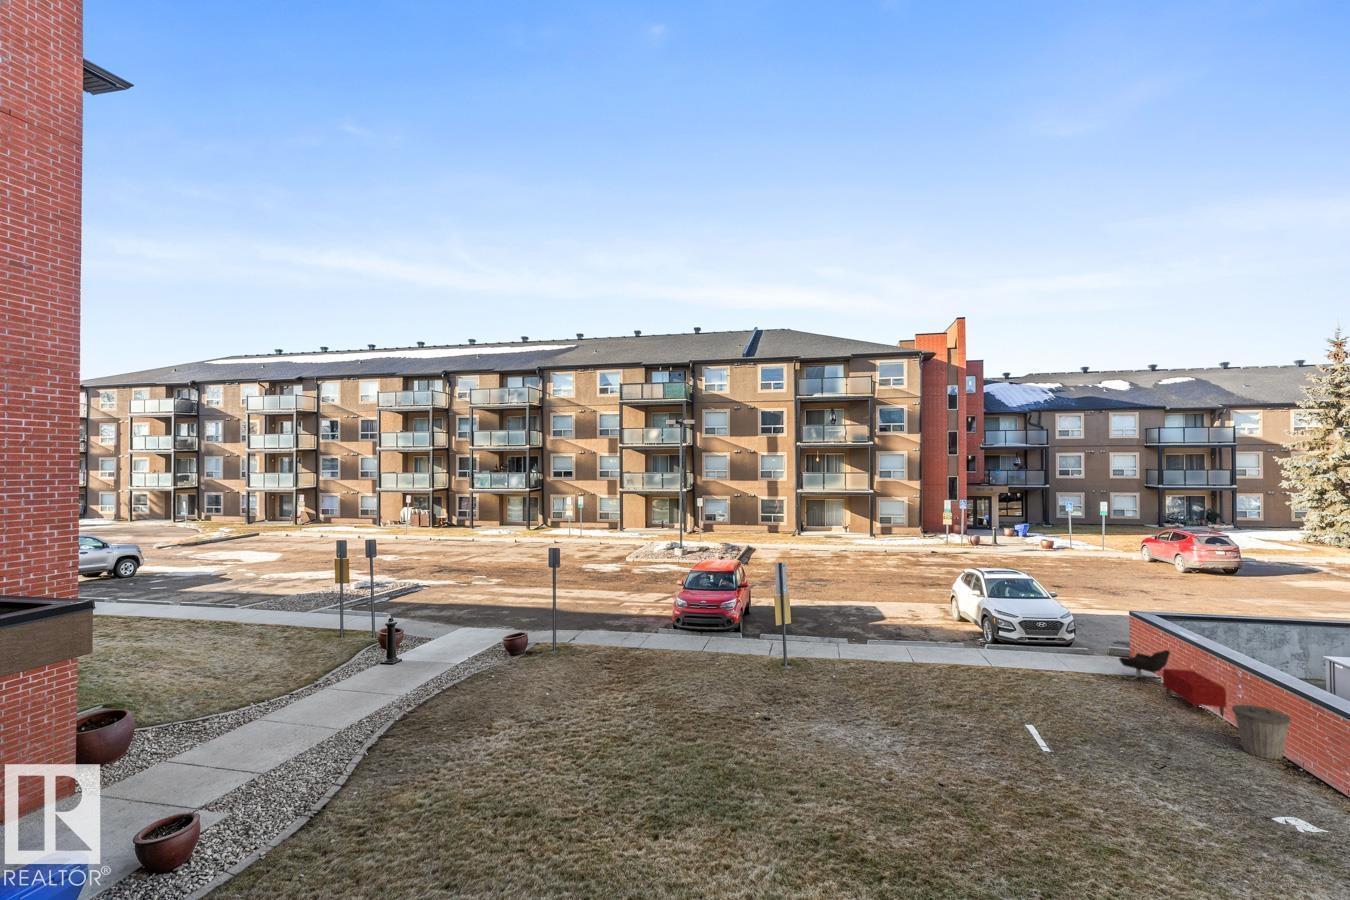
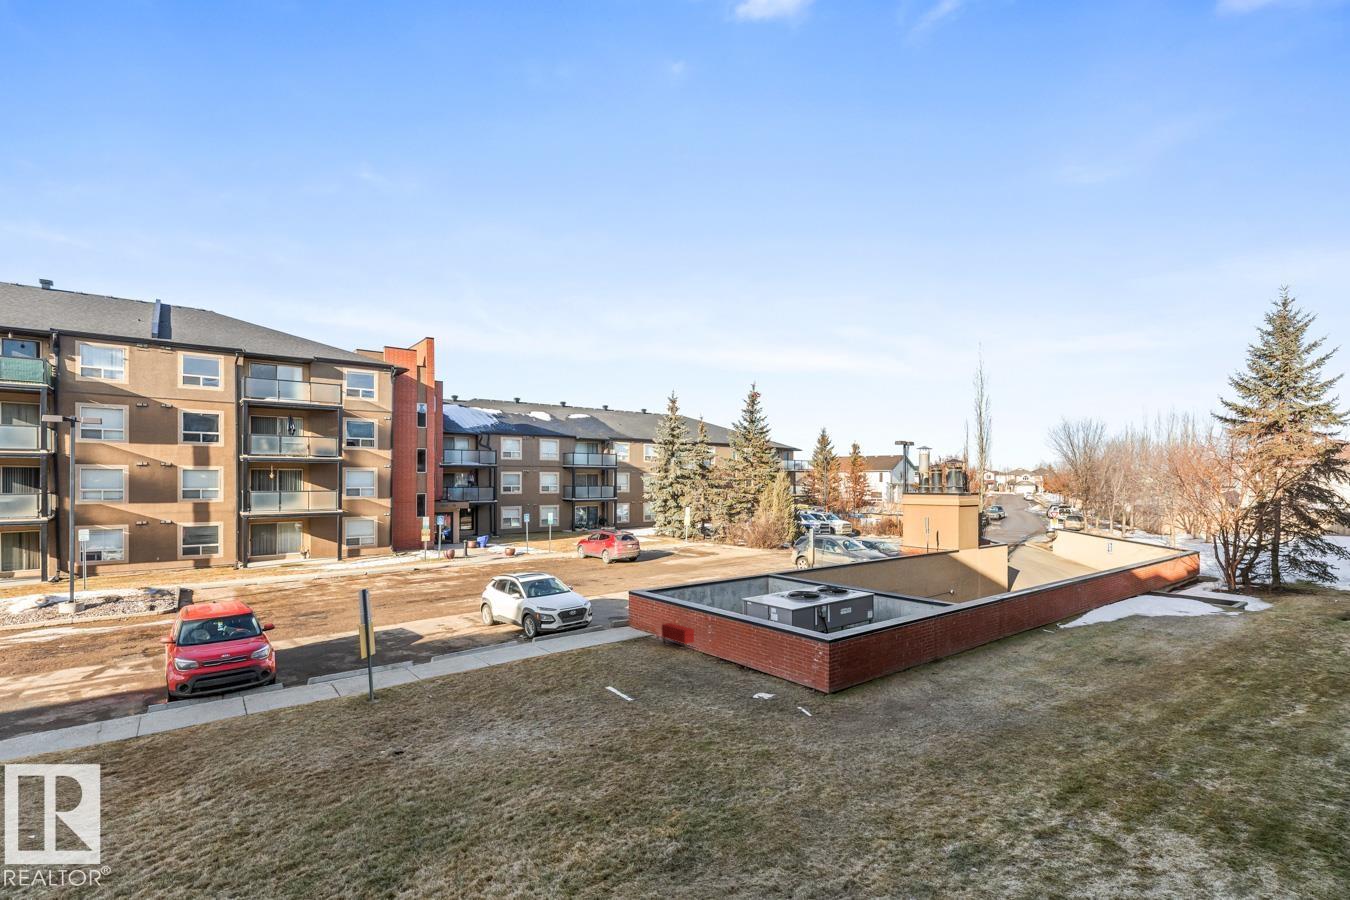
lounge chair: present [1119,650,1170,680] -> none [630,611,659,639]
trash can: present [1232,705,1291,759] -> none [715,632,743,665]

